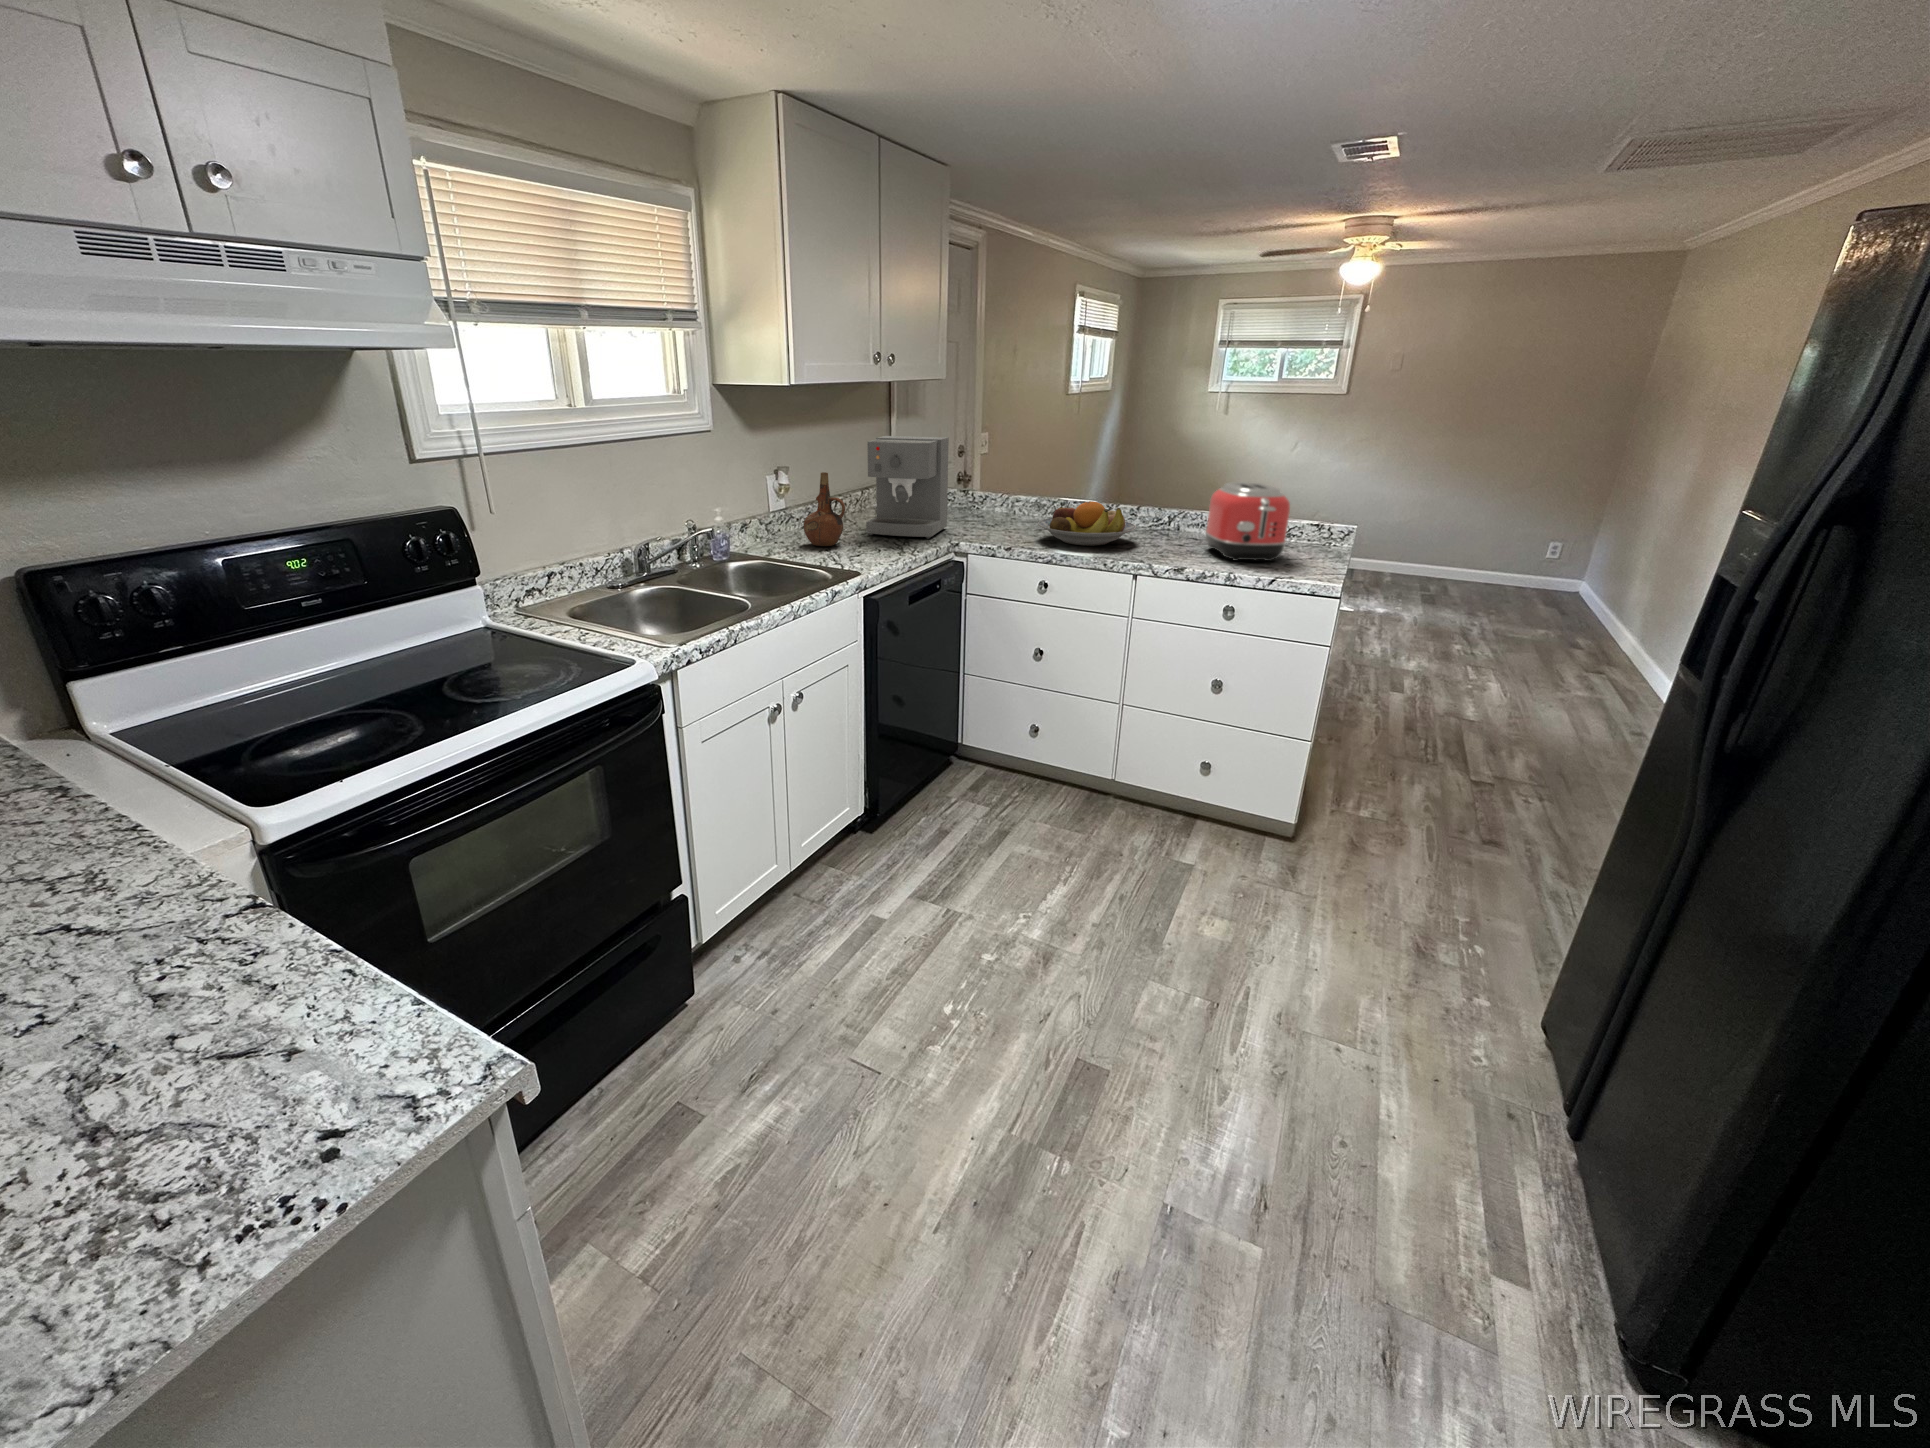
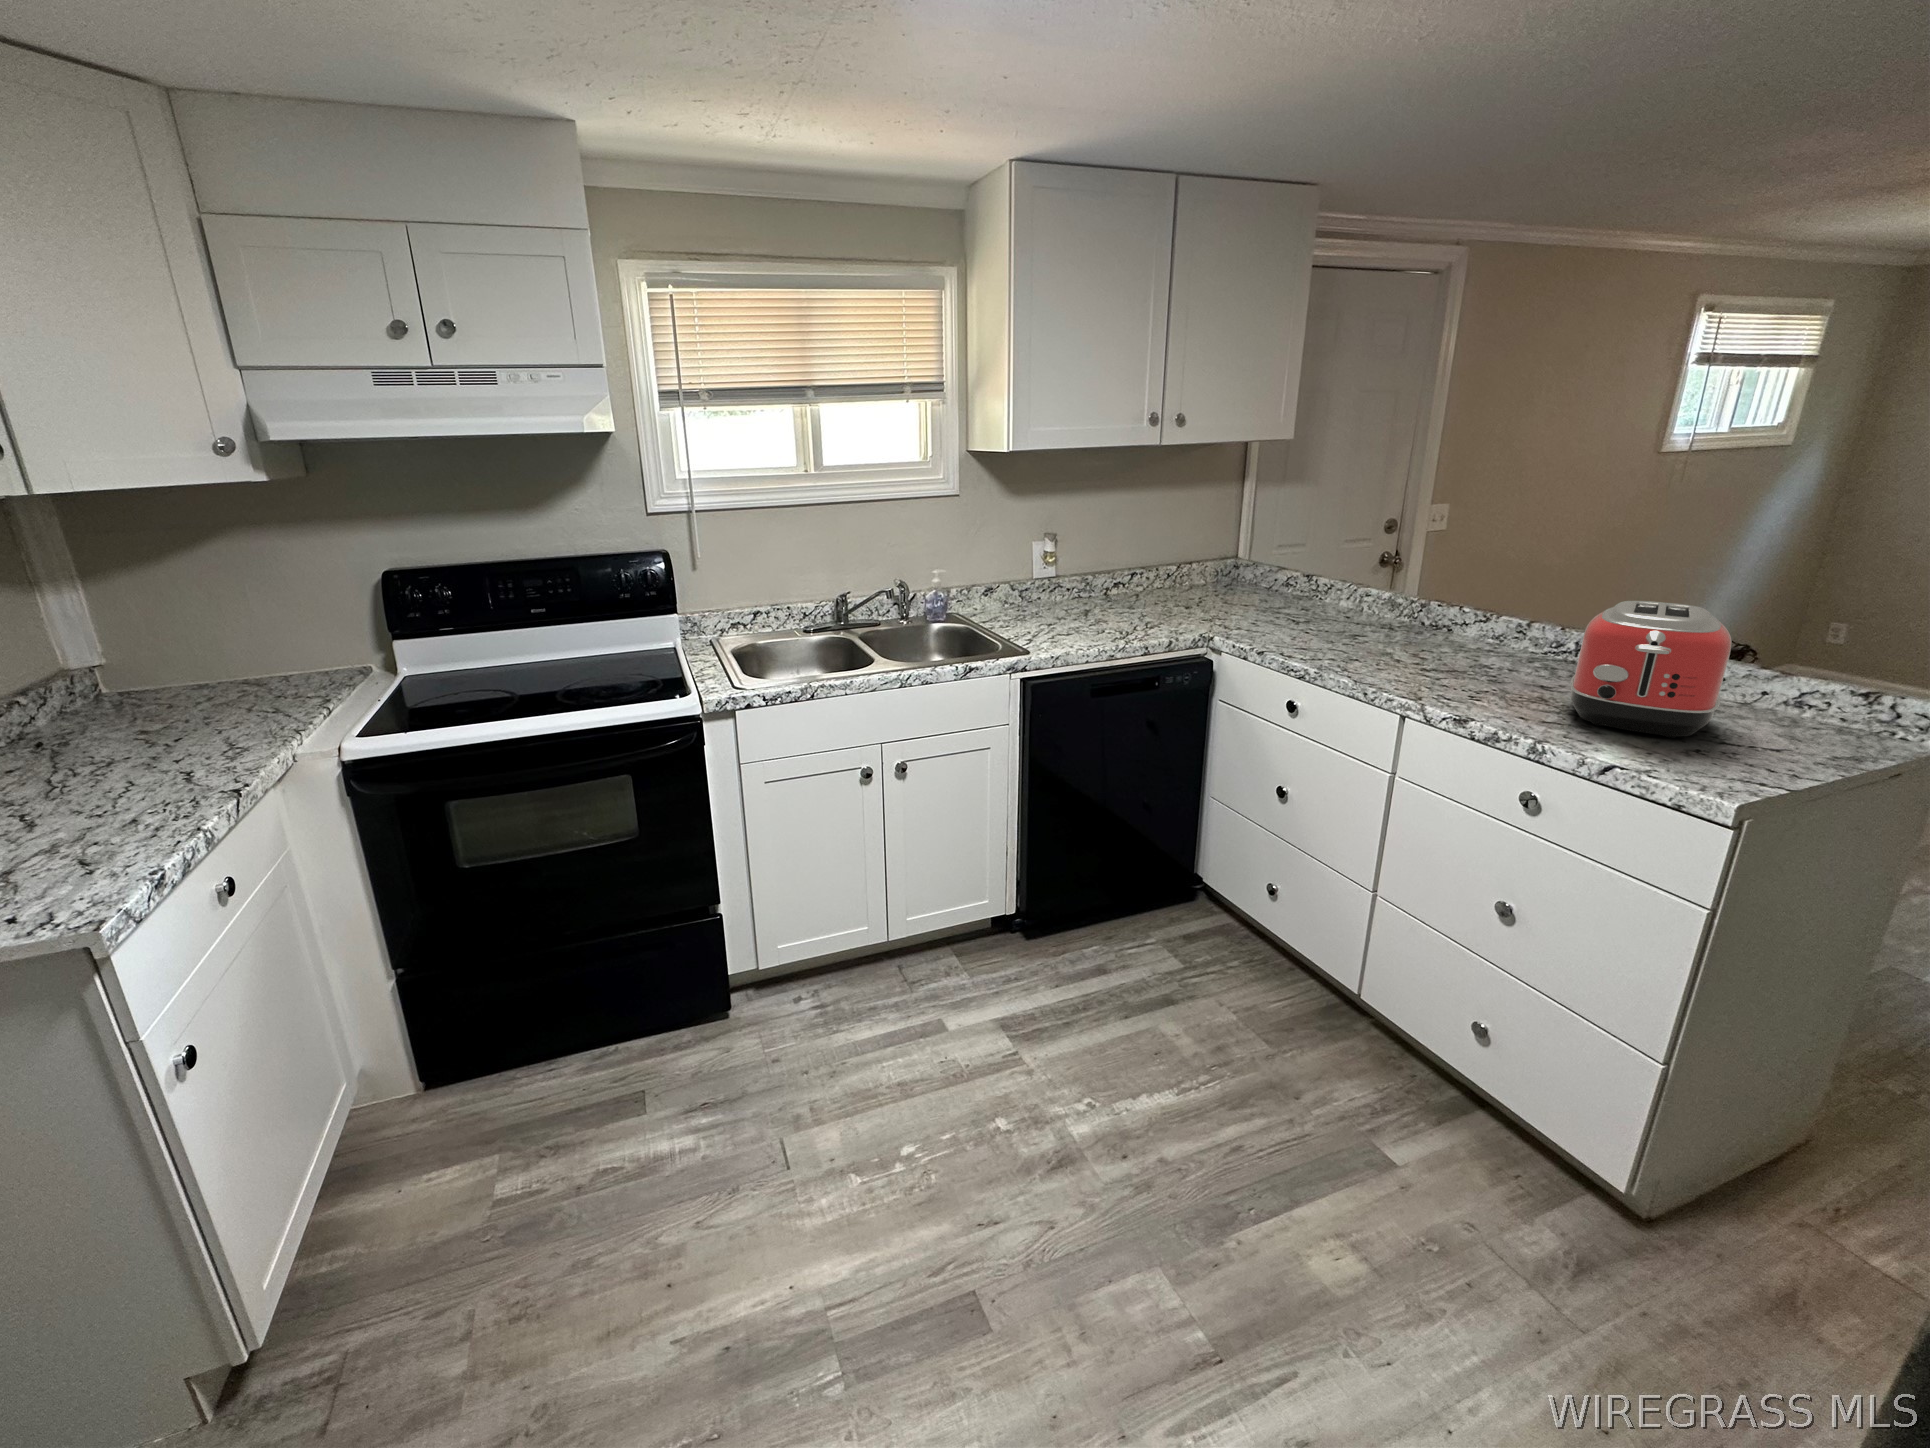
coffee maker: present [866,436,949,539] -> none [1128,508,1247,628]
ceramic pitcher: present [804,472,845,546] -> none [1041,544,1085,622]
fruit bowl: present [1038,501,1136,546] -> none [1321,604,1475,667]

